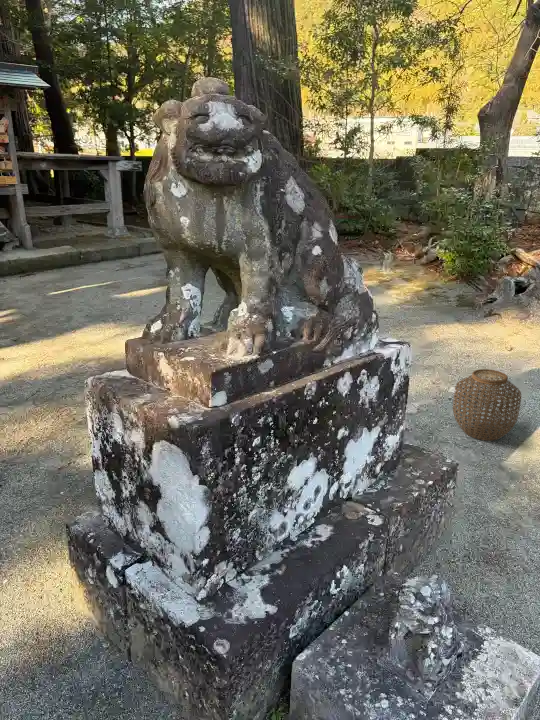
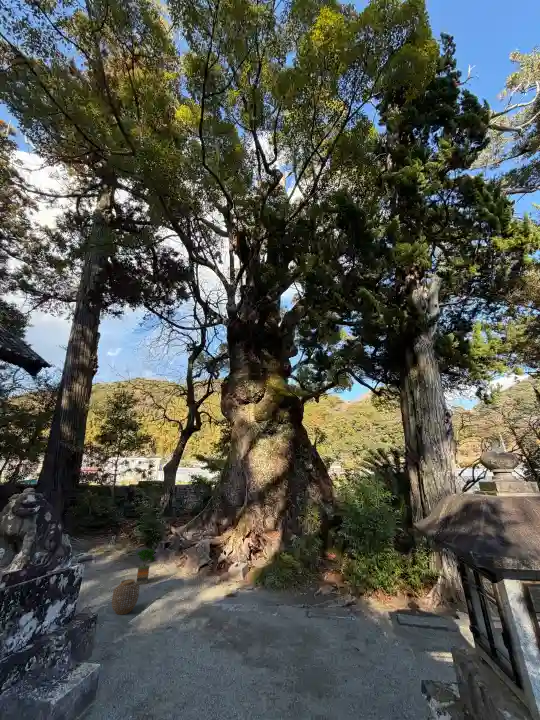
potted tree: none [475,296,526,368] -> present [136,549,155,584]

